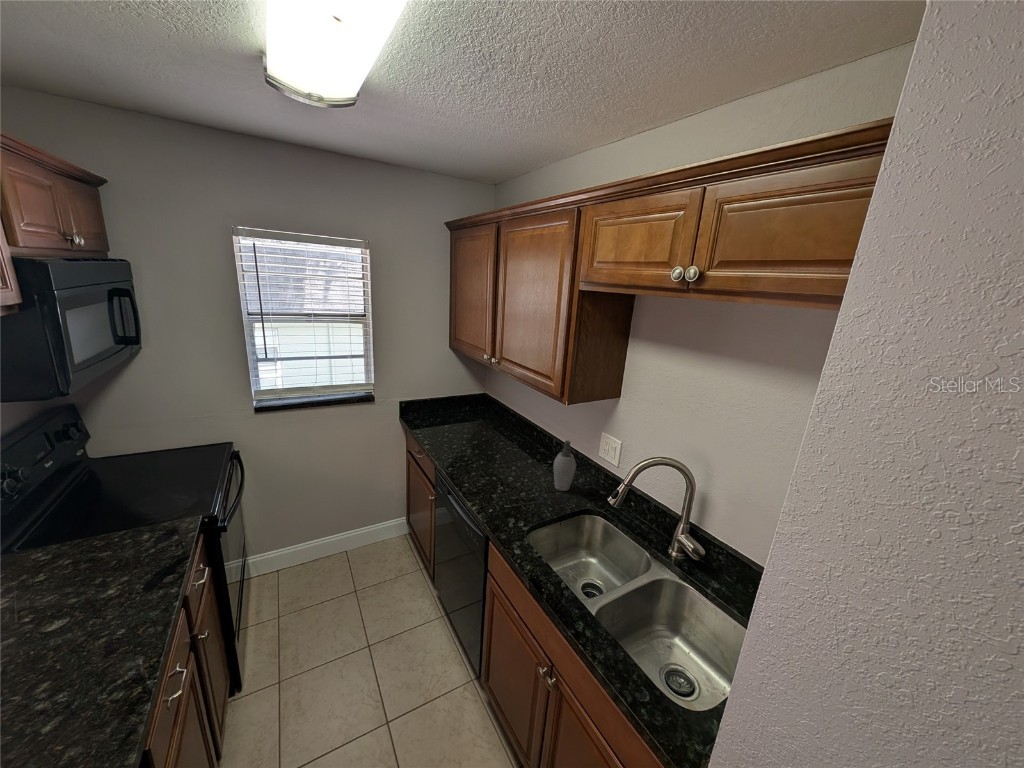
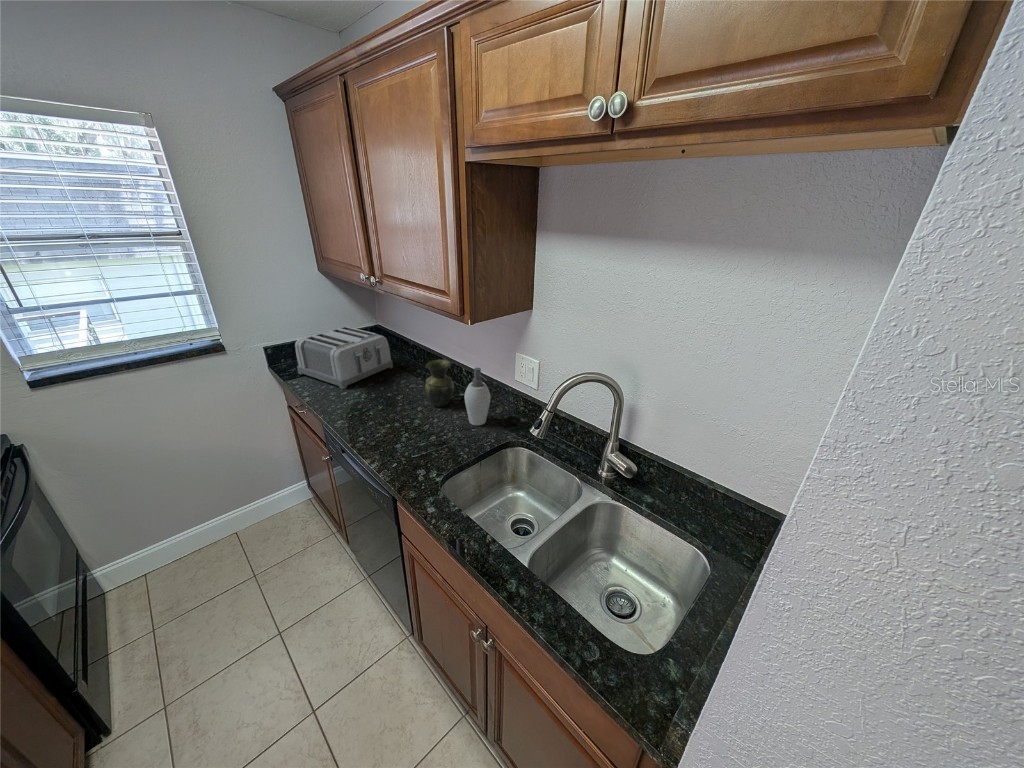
toaster: none [421,392,495,443] -> present [295,326,393,389]
vase: none [521,429,545,470] -> present [425,359,454,407]

